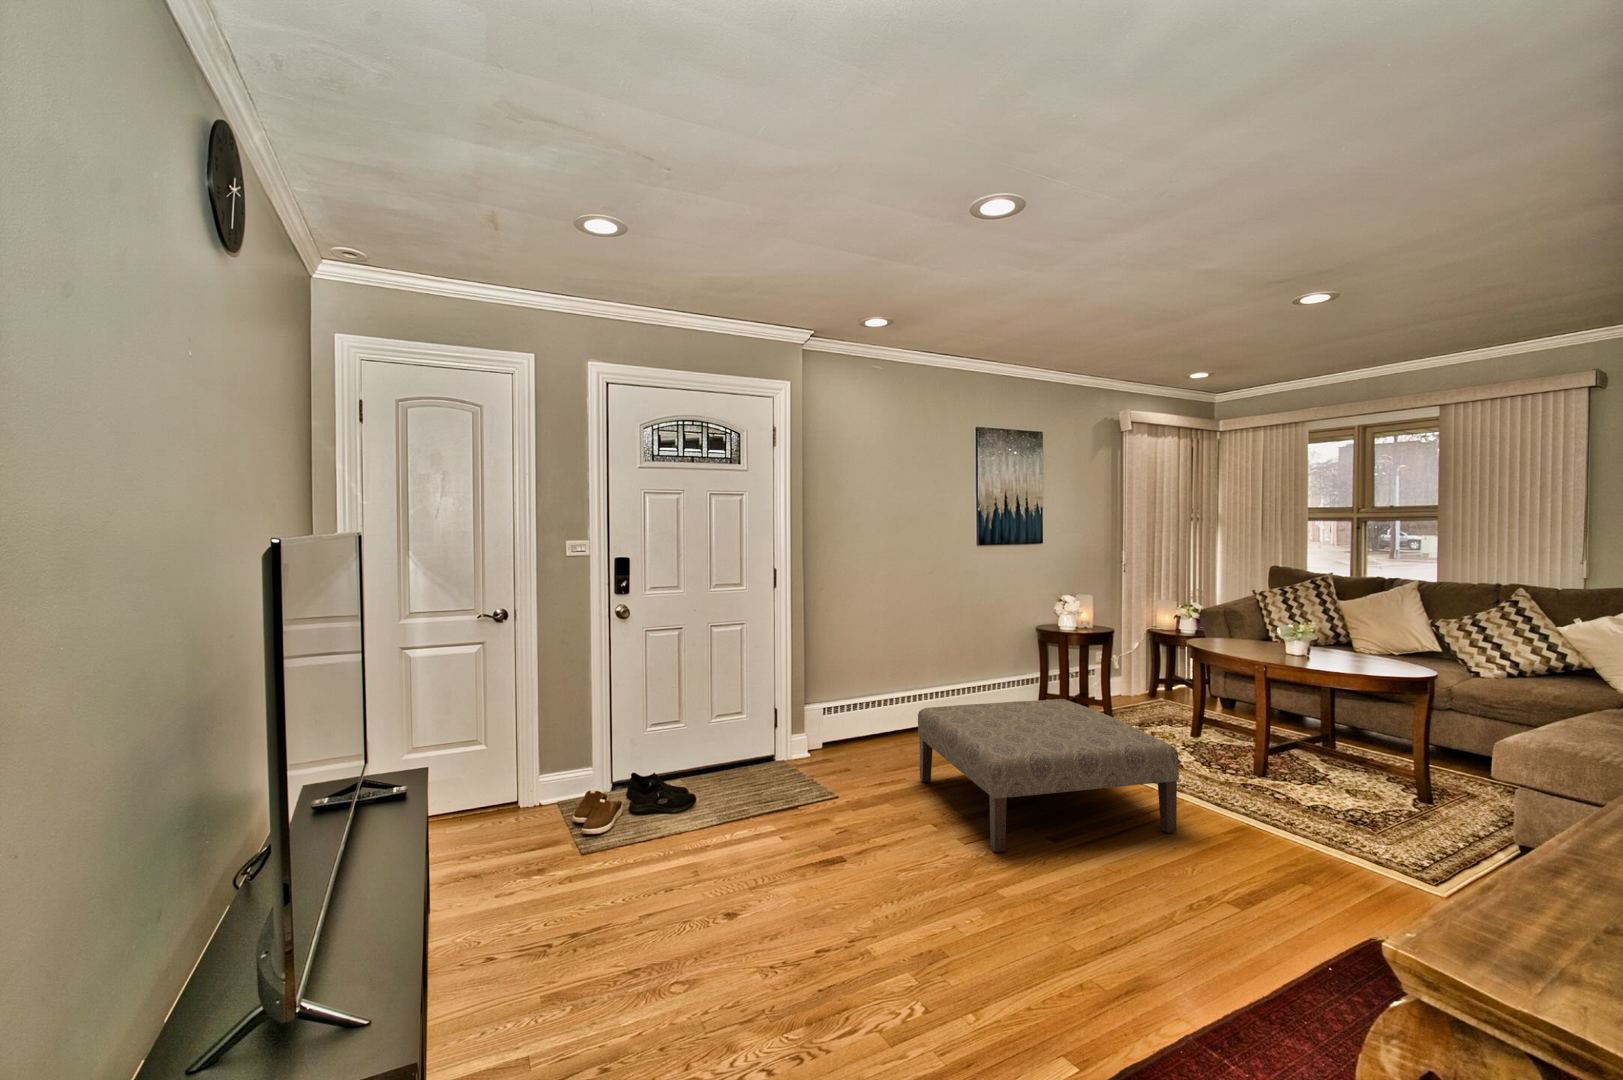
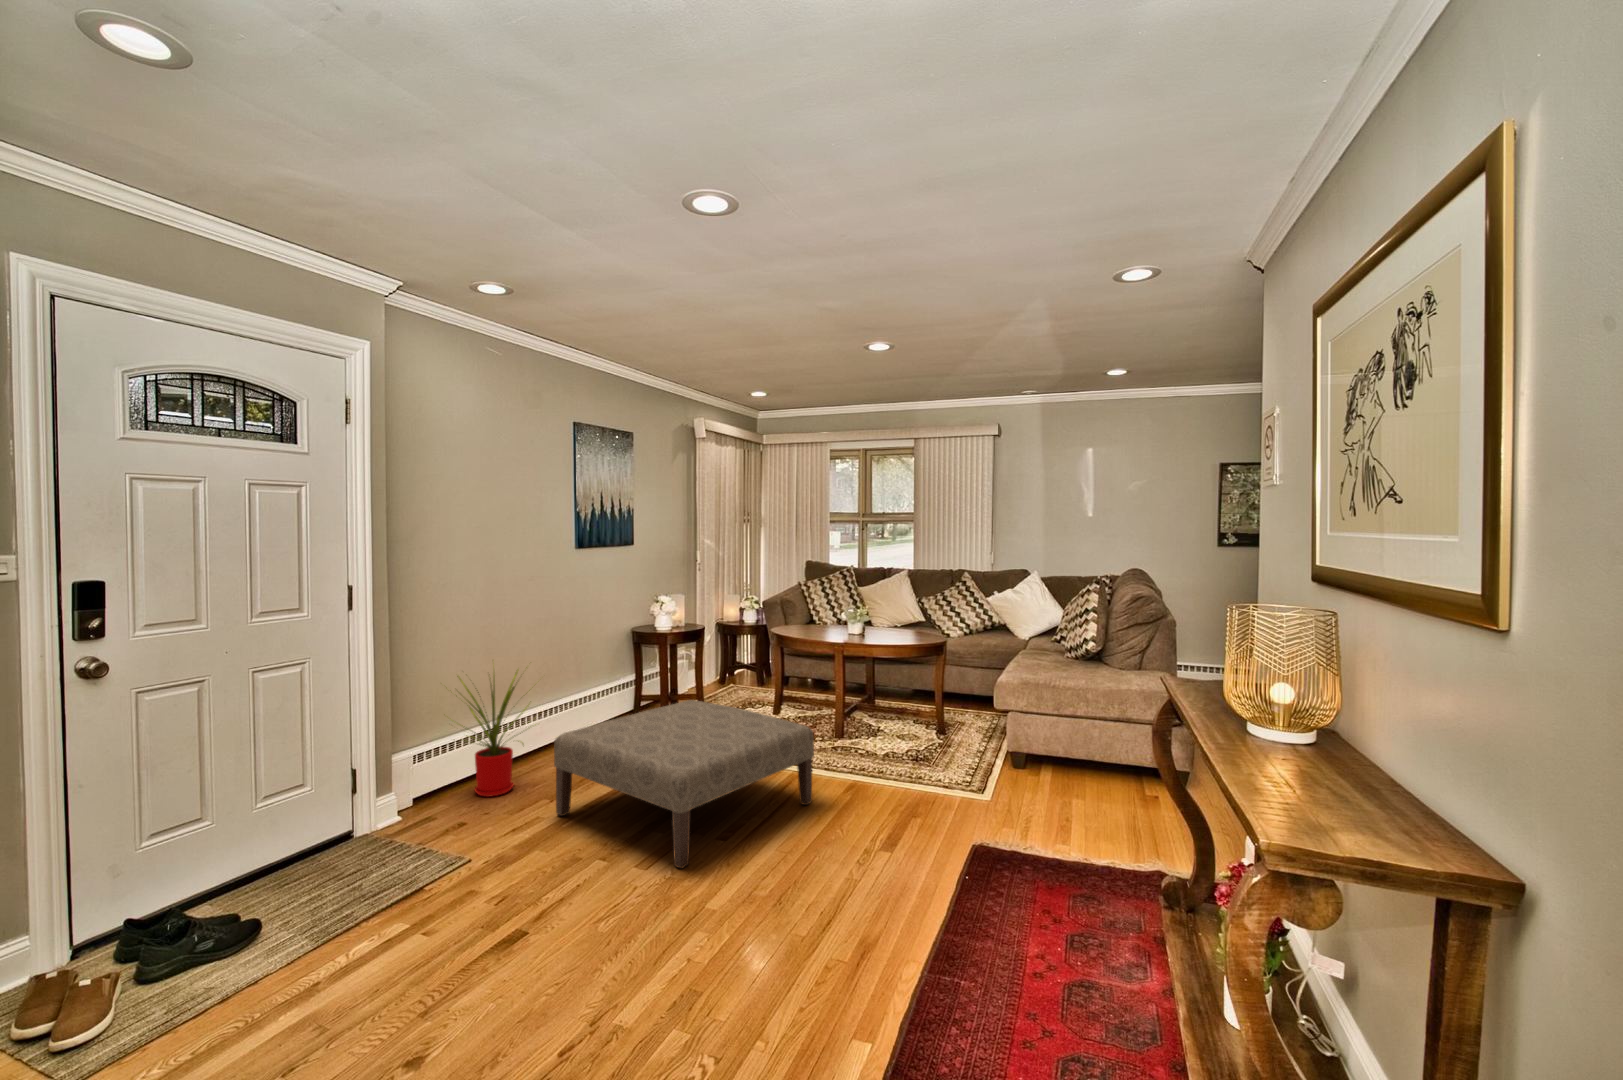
house plant: none [845,637,930,754] -> present [456,667,527,797]

